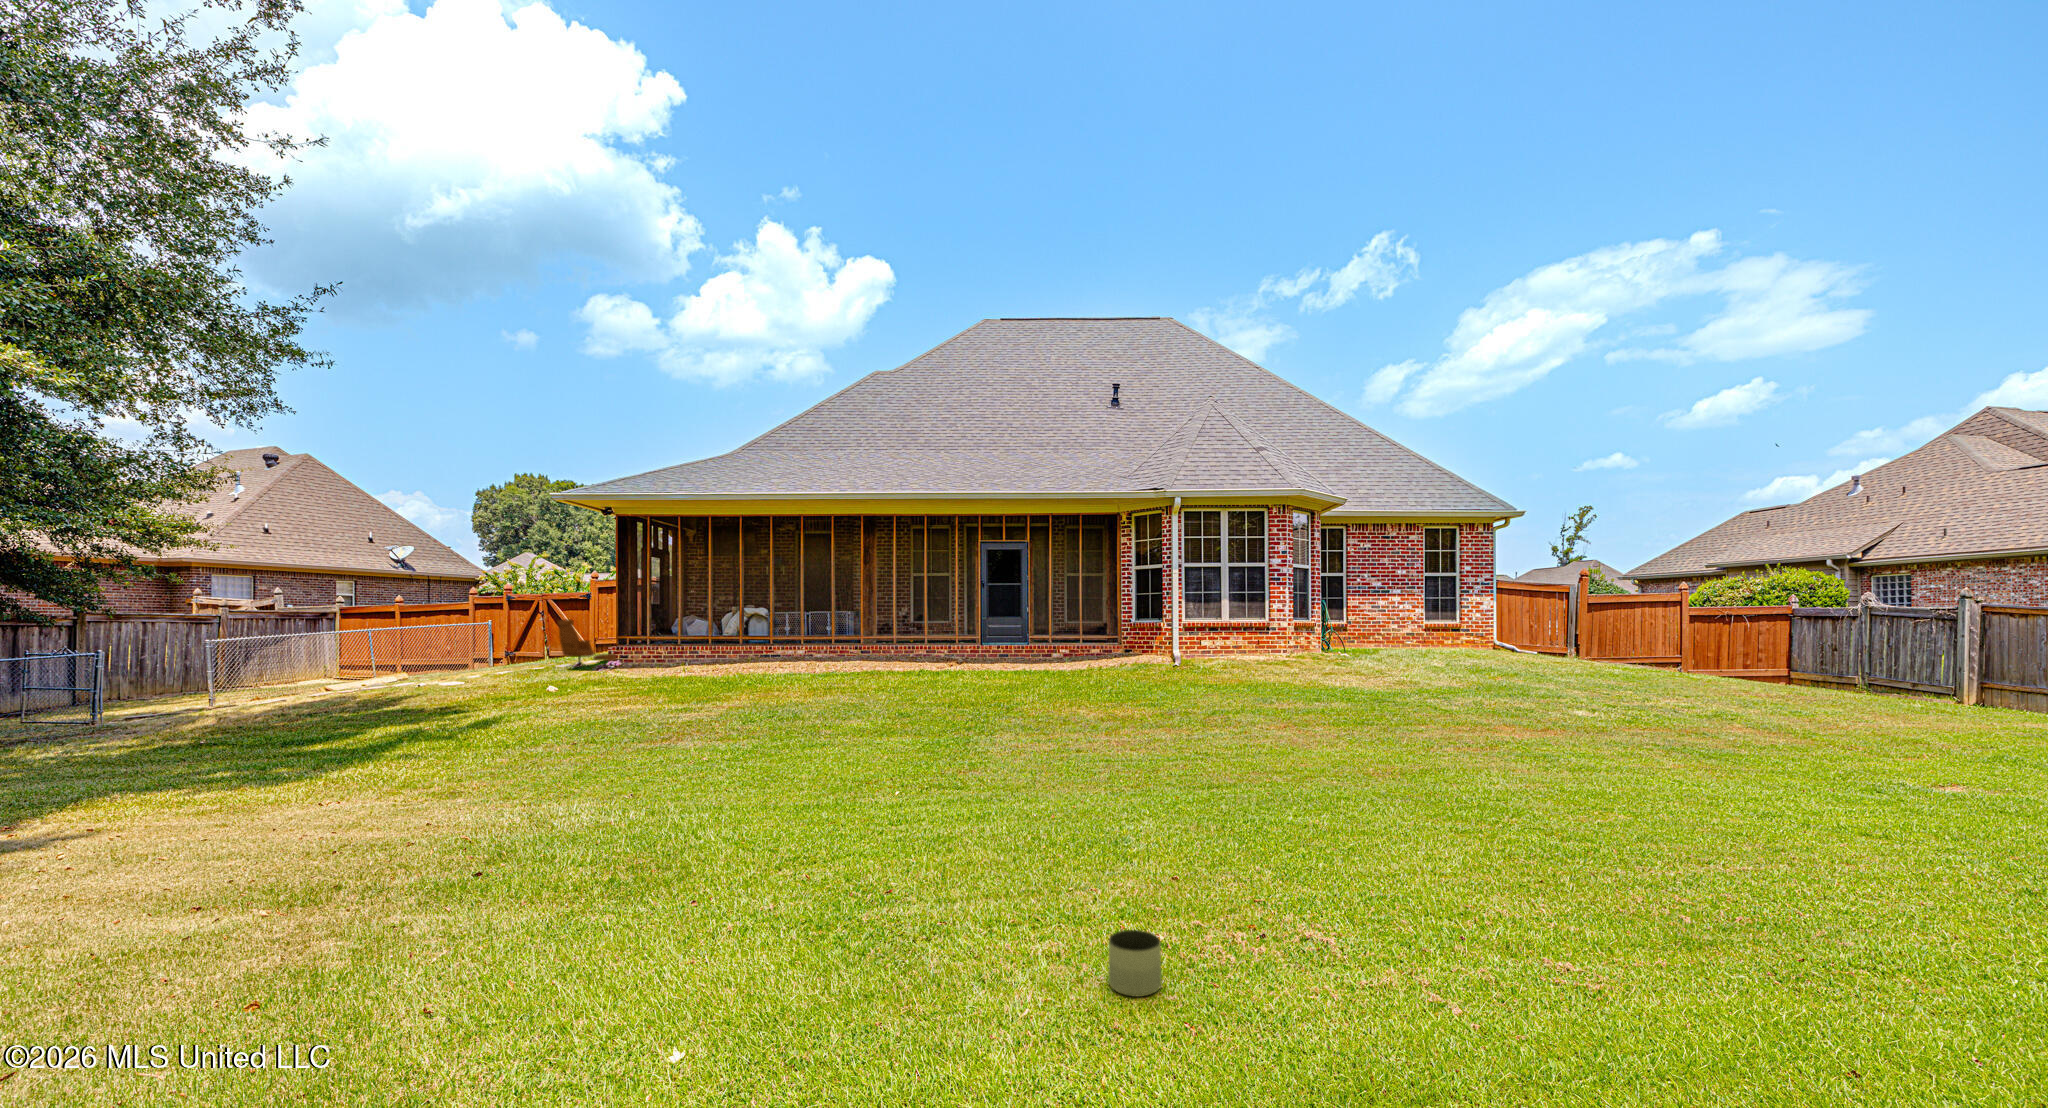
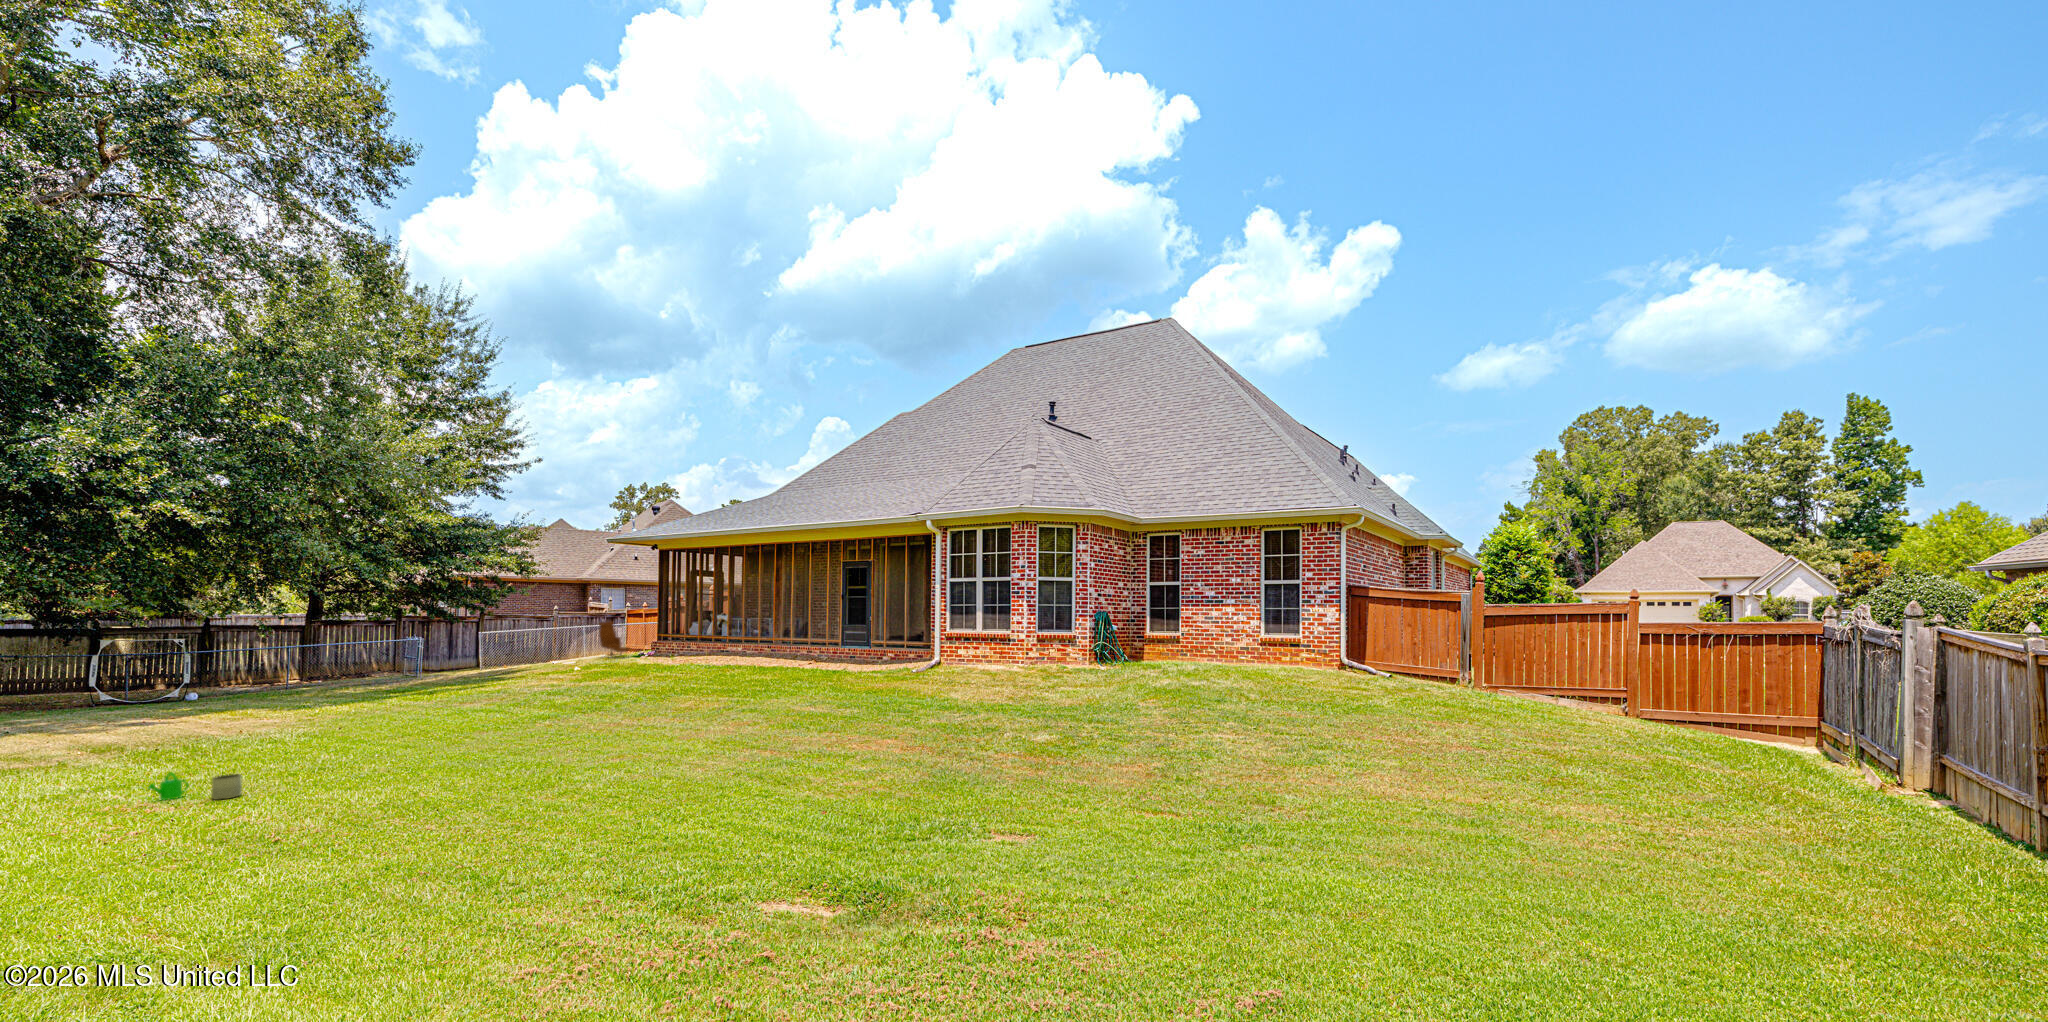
watering can: none [1334,885,1382,945] -> present [148,772,189,800]
planter: present [1109,930,1161,997] -> present [211,774,242,800]

